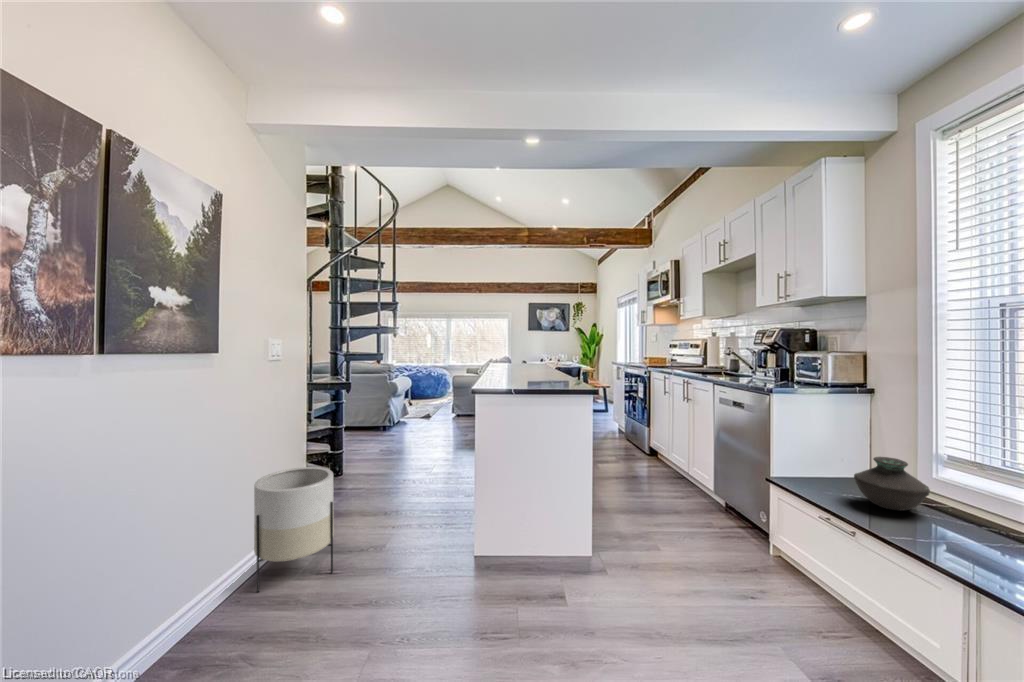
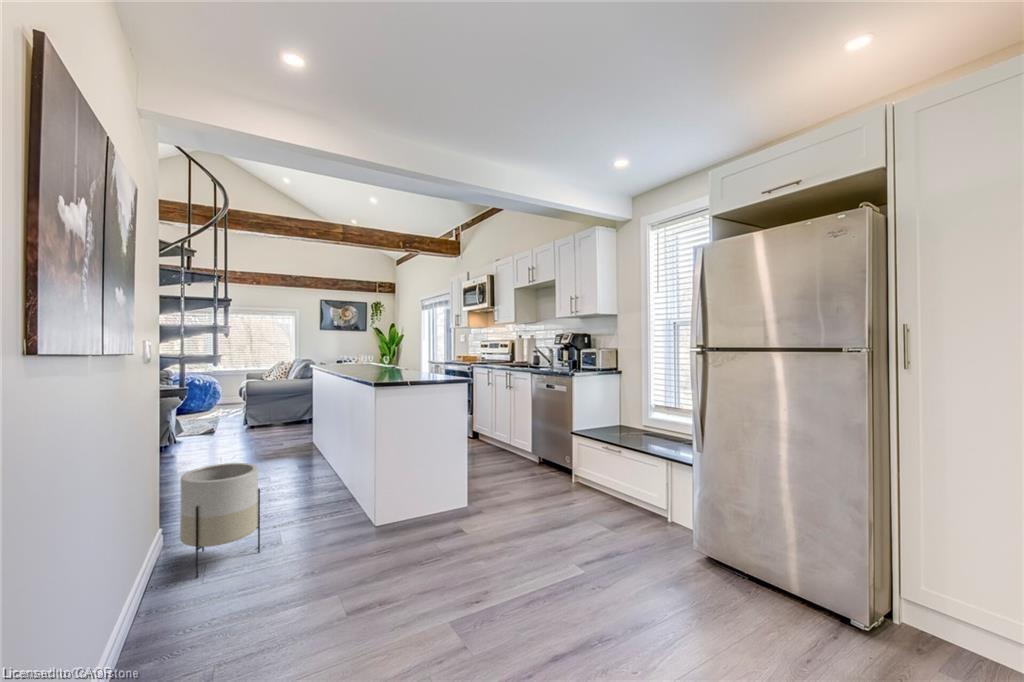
vase: present [854,457,930,511] -> none [616,409,649,437]

